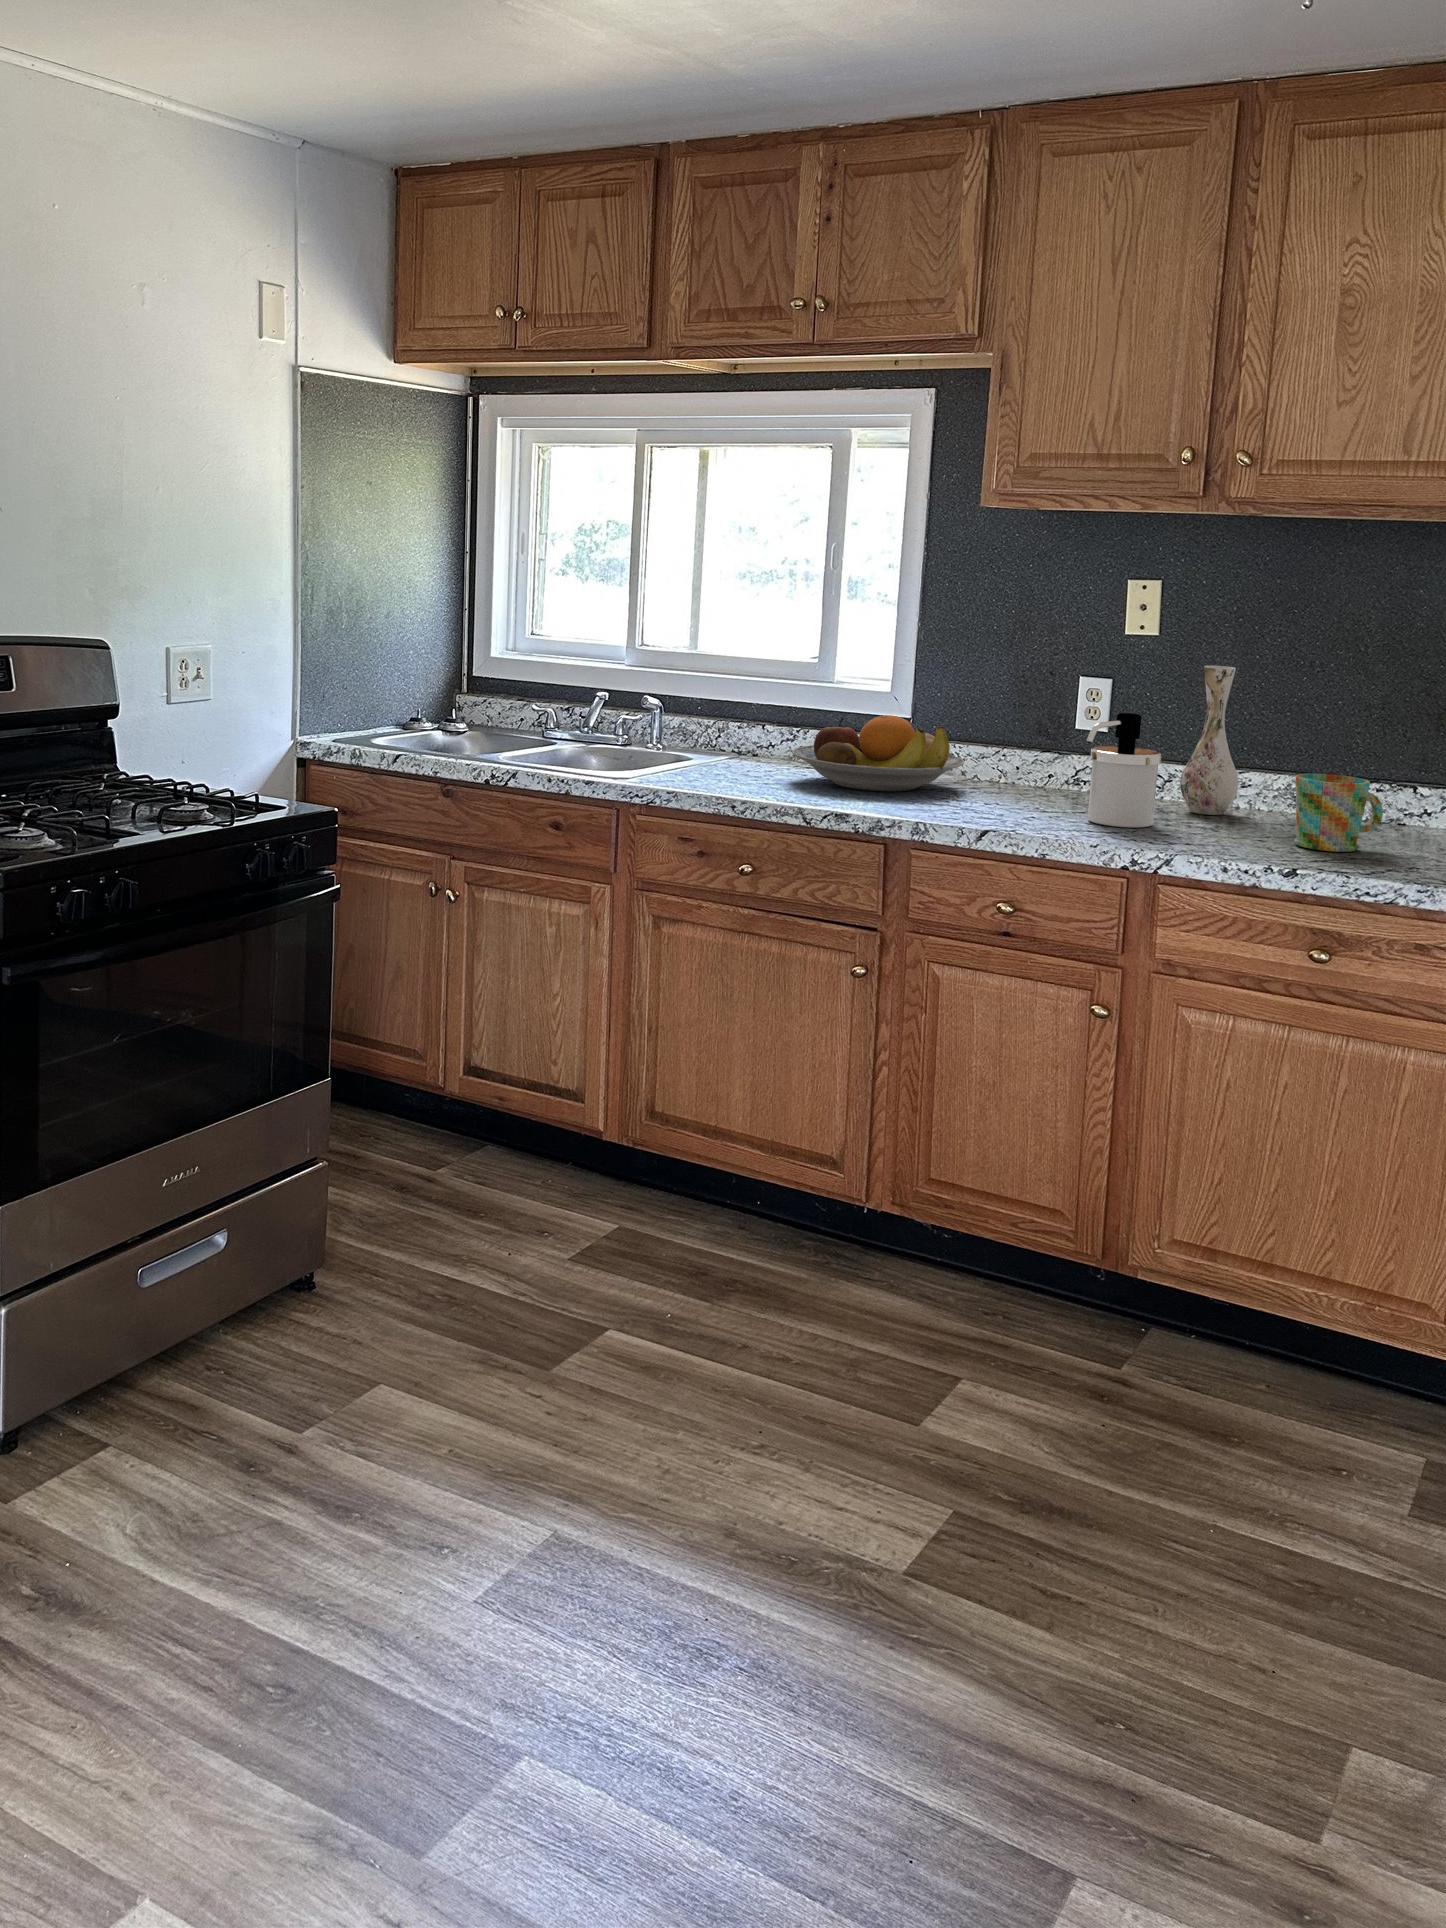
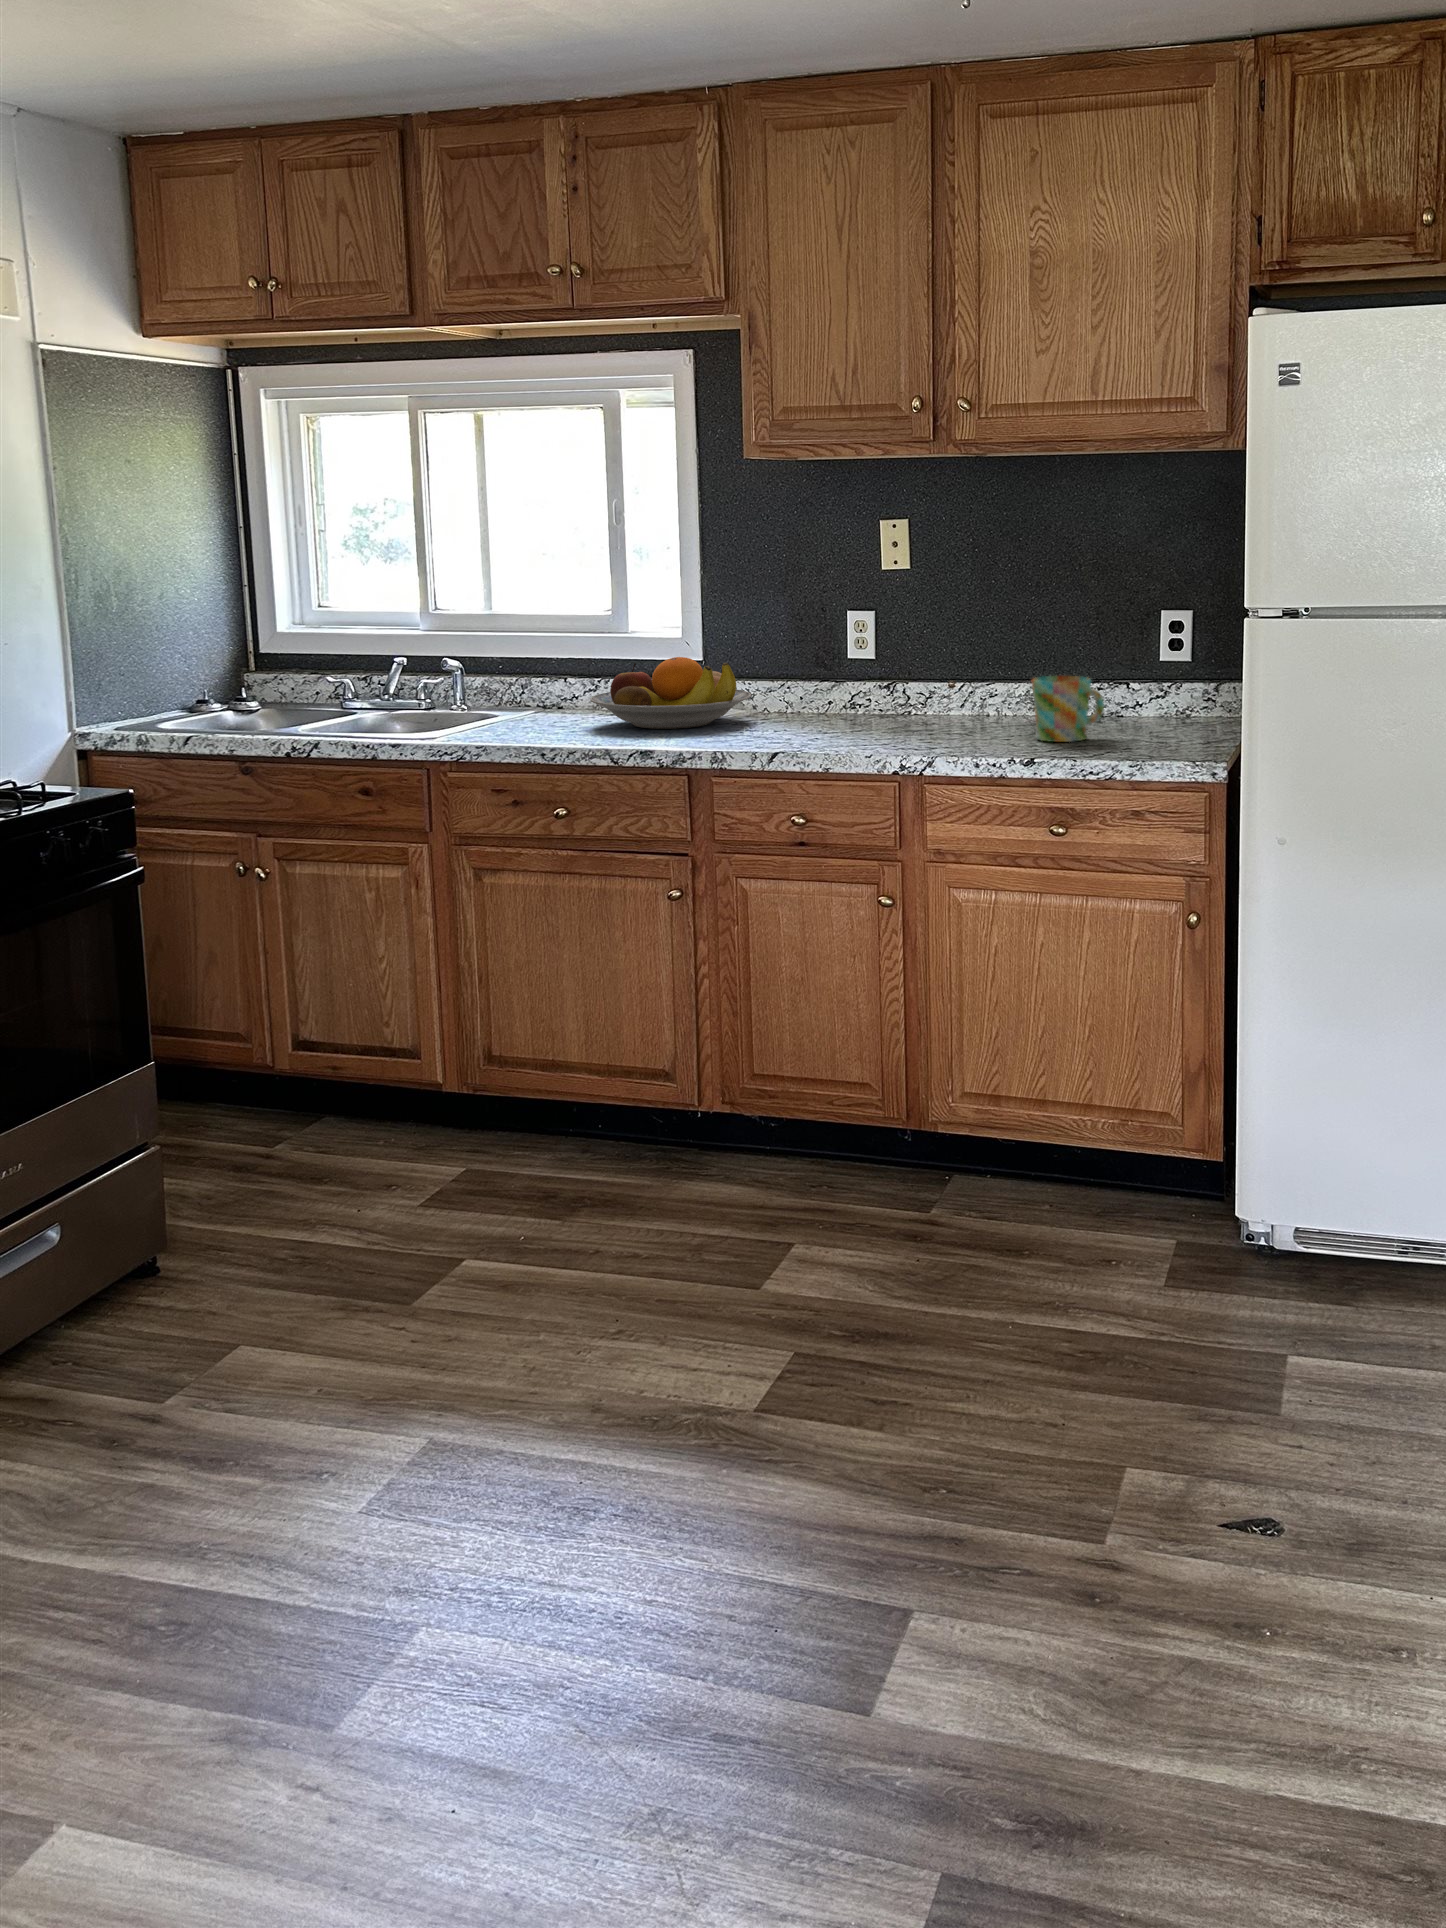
vase: present [1180,666,1238,815] -> none [940,589,989,722]
soap dispenser: present [1087,713,1161,828] -> none [854,636,920,739]

